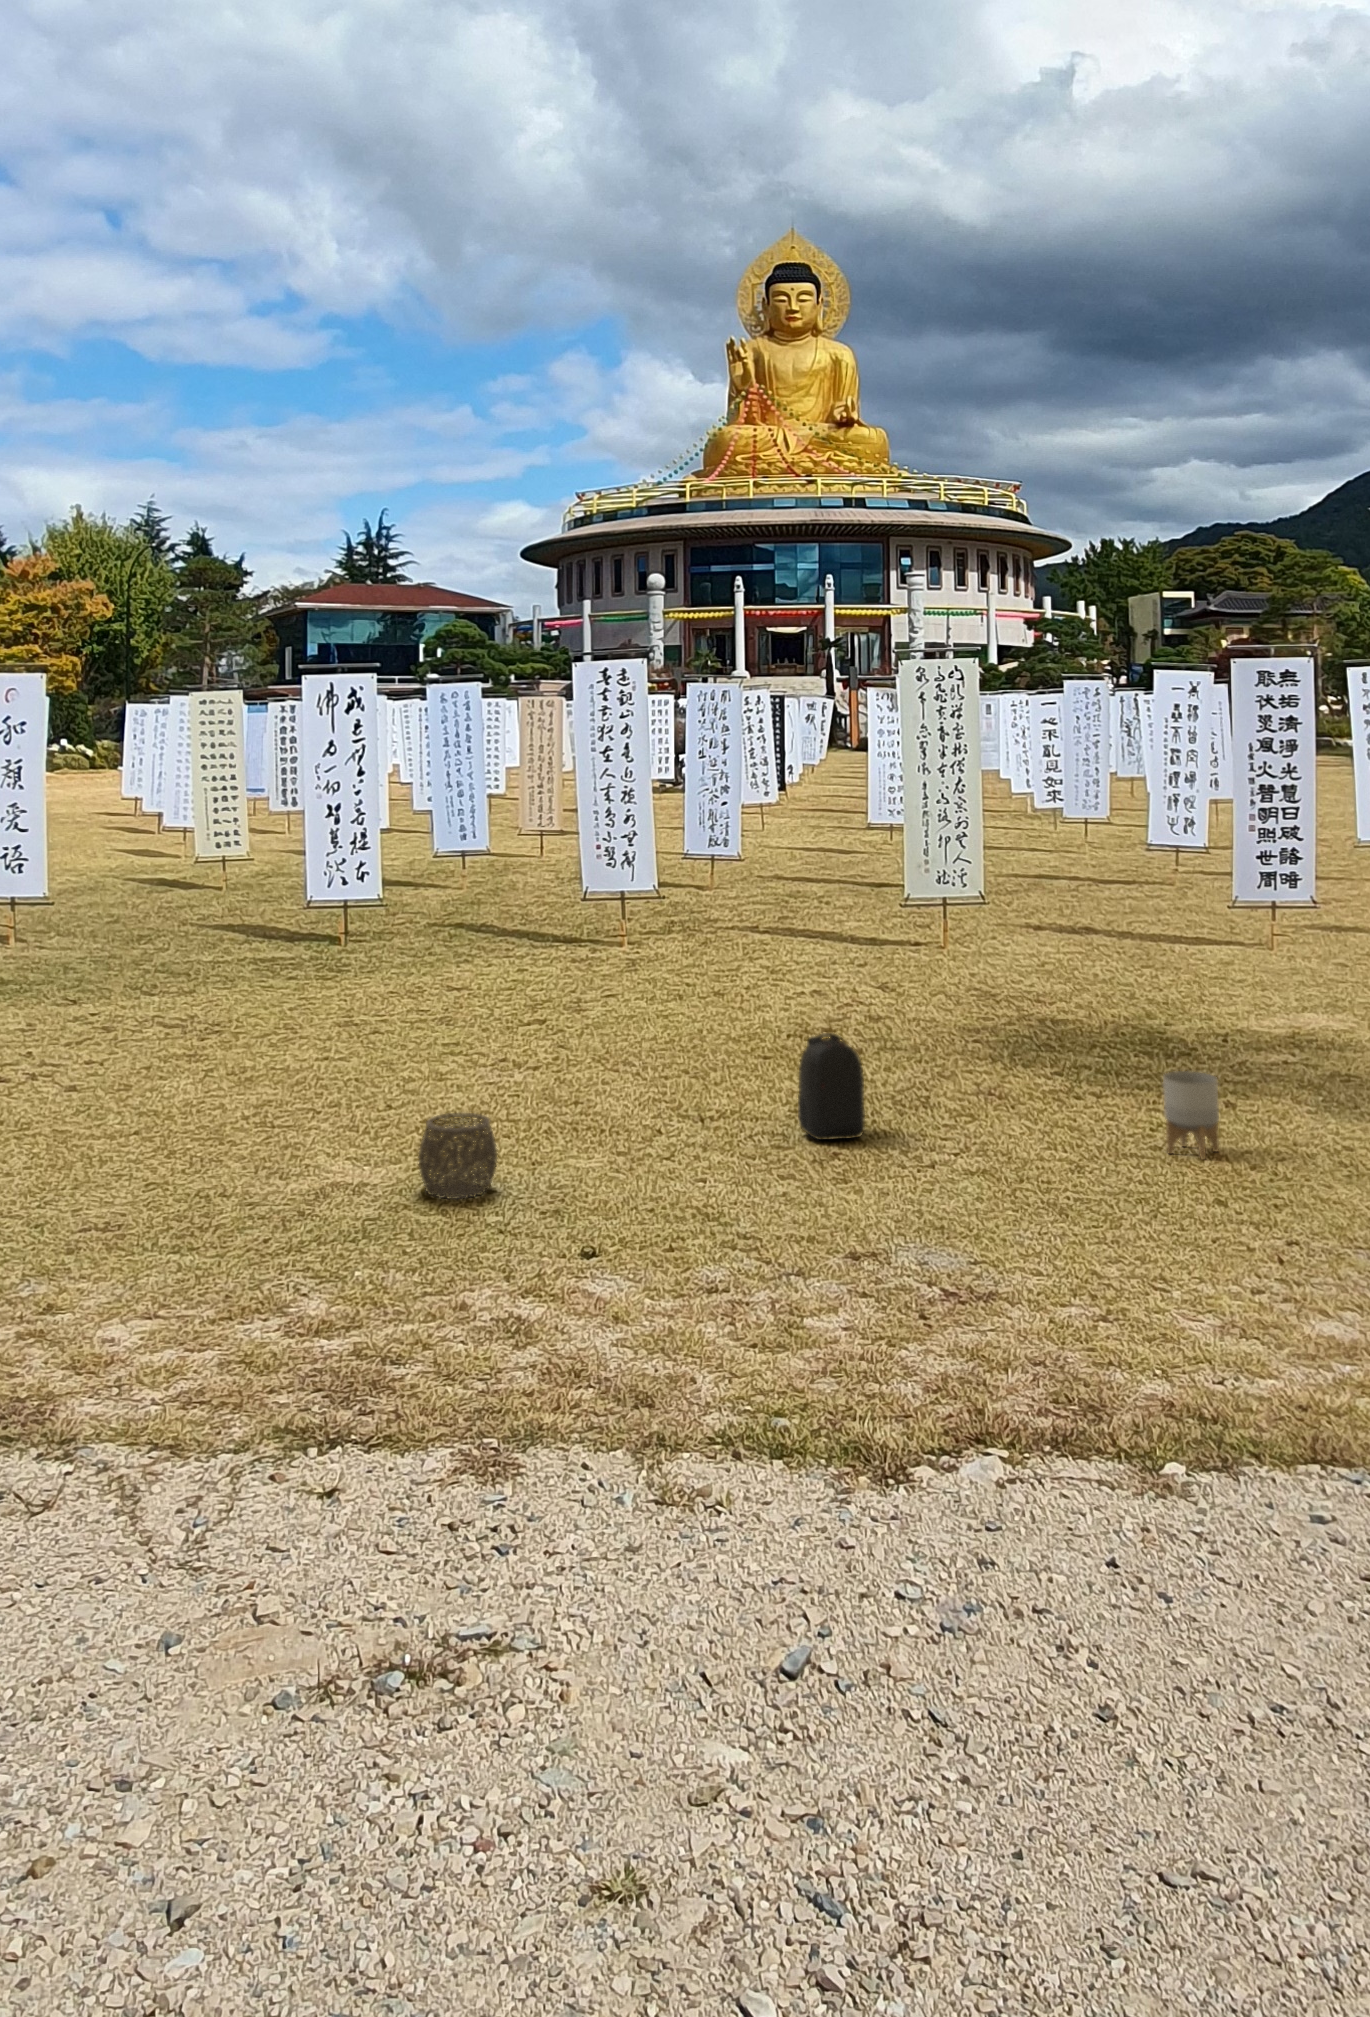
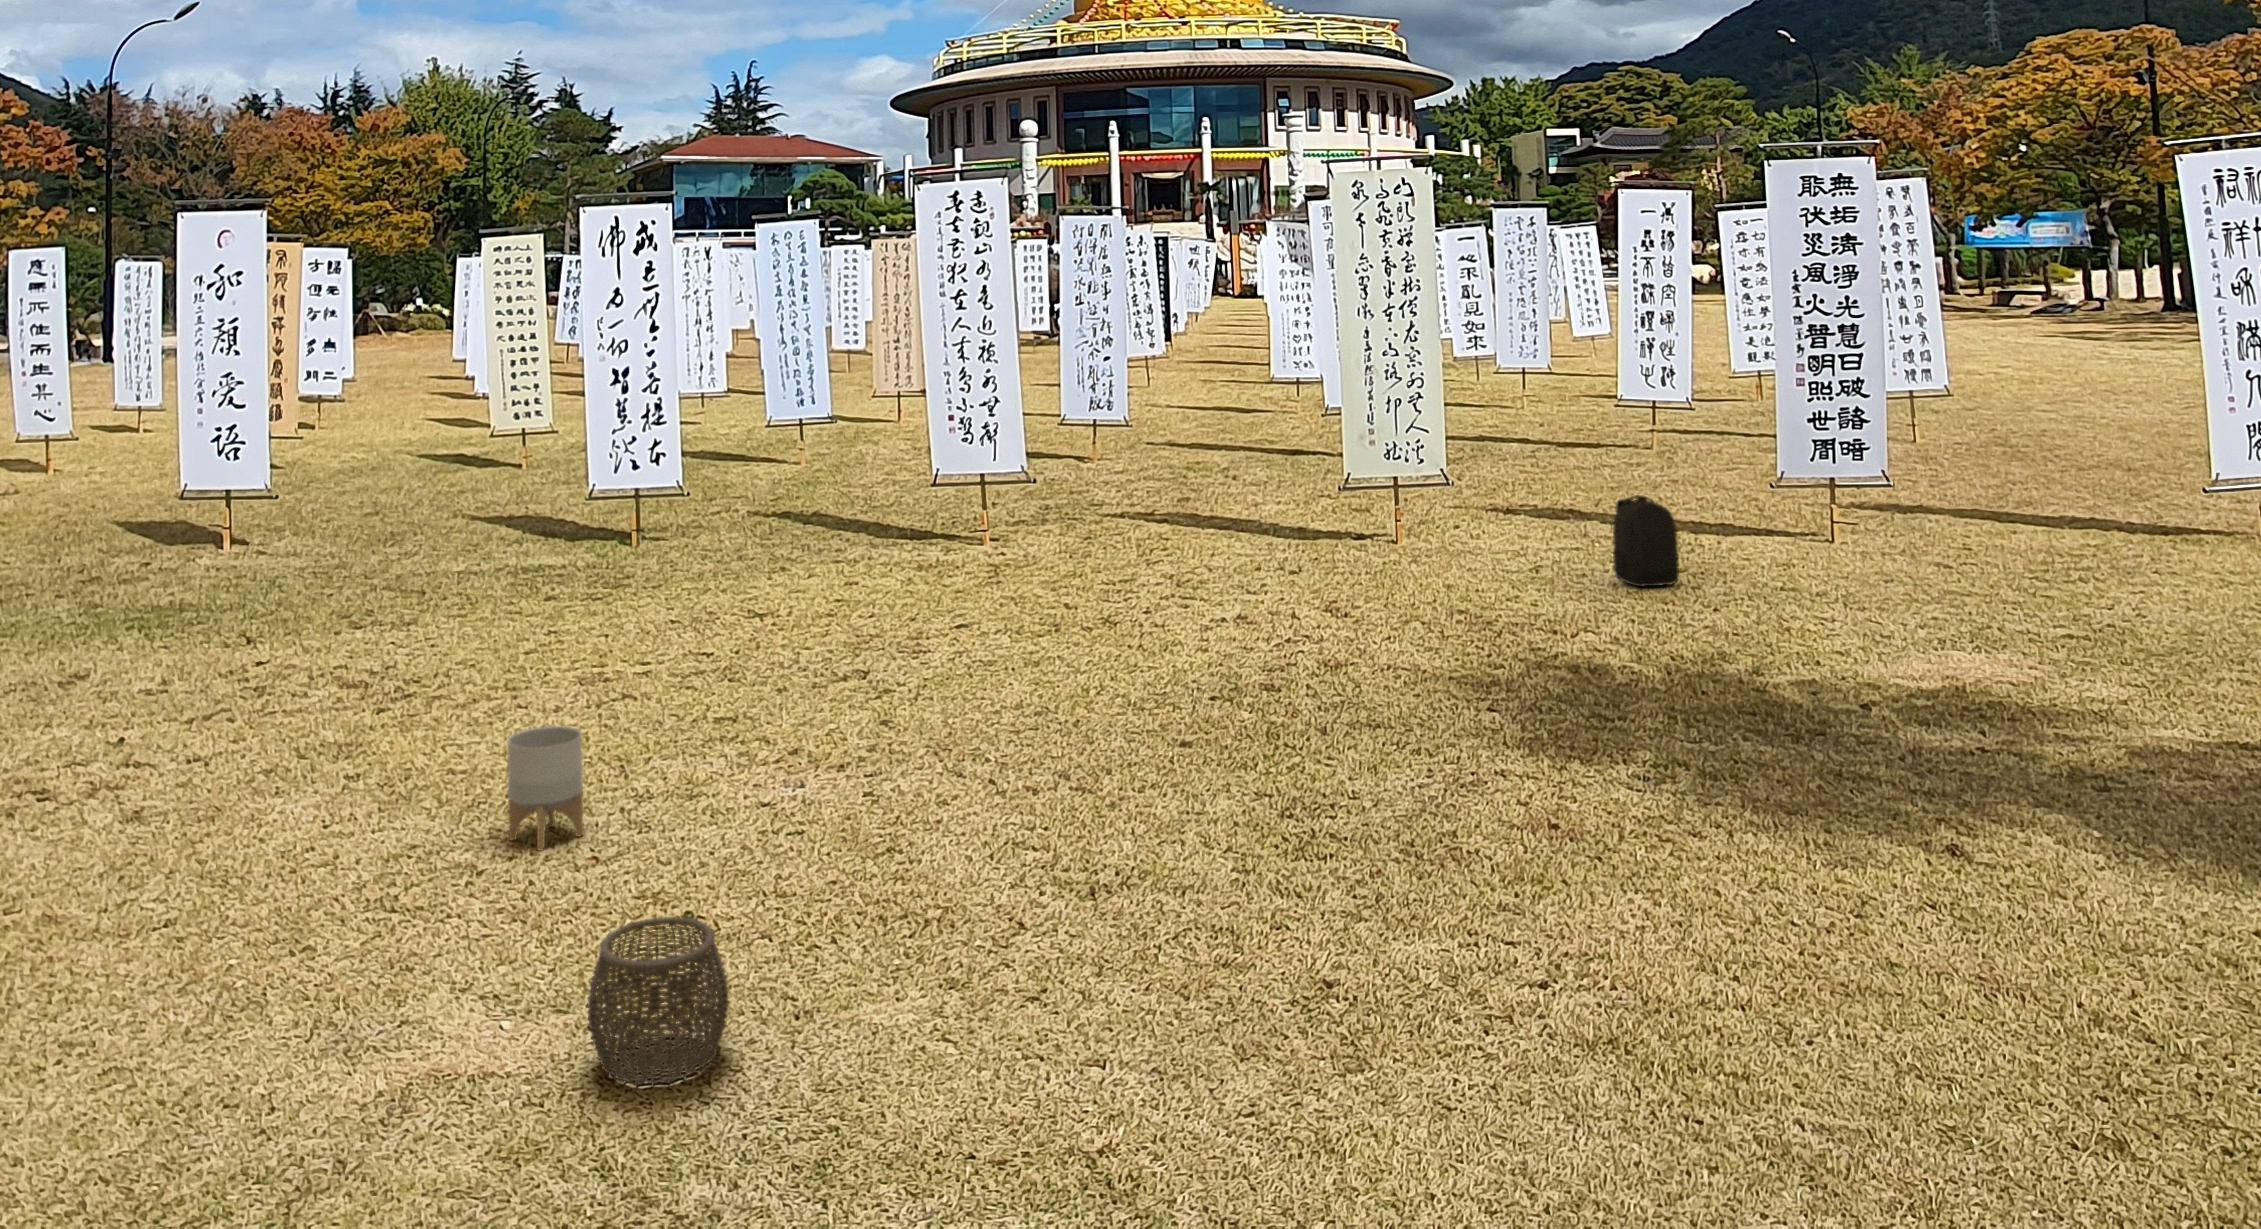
backpack: present [798,1033,865,1140] -> present [1613,495,1679,586]
planter: present [1163,1071,1219,1160] -> present [507,726,584,851]

